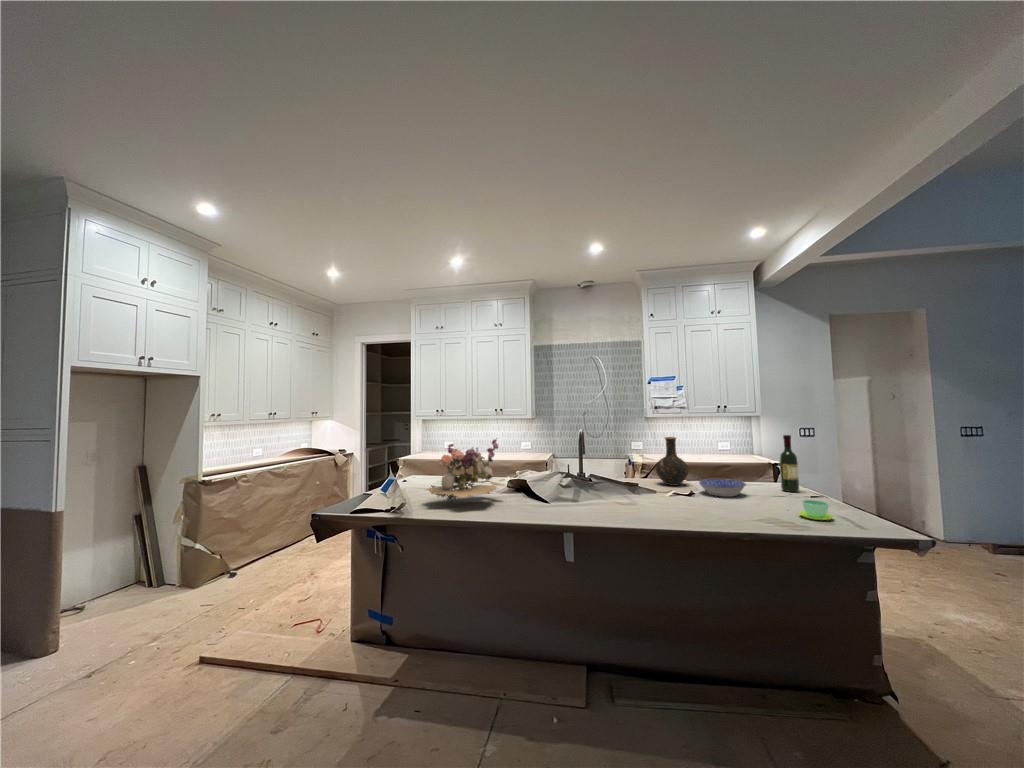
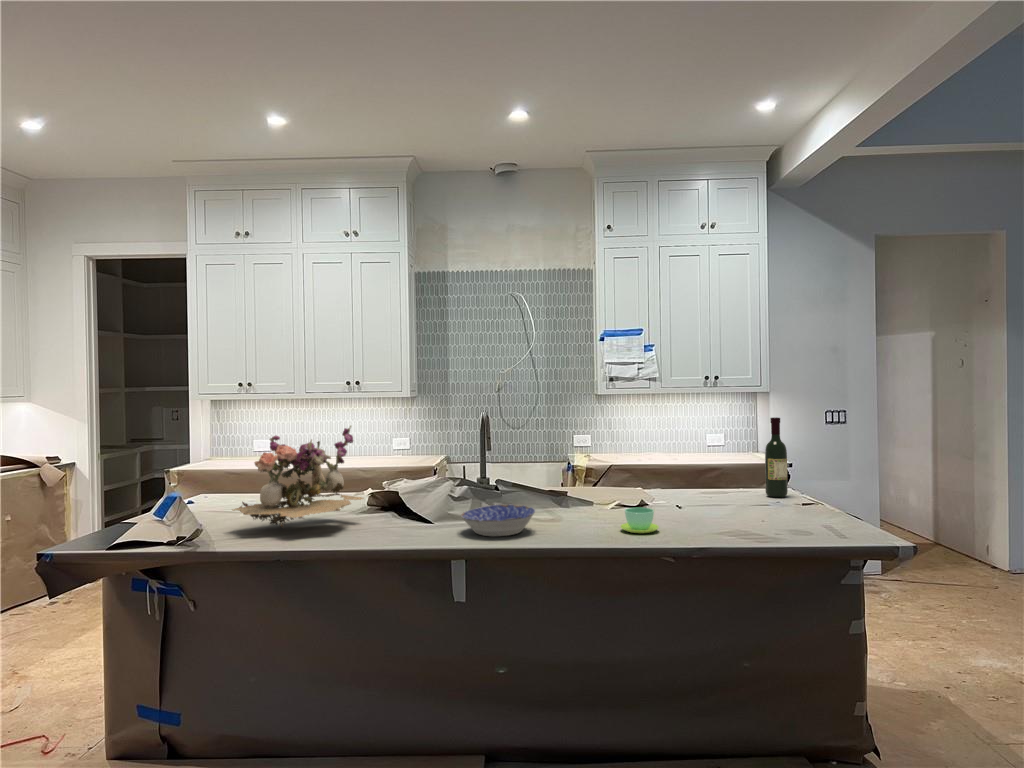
vase: present [656,437,688,485] -> none [598,422,643,494]
bowl: present [699,479,746,497] -> present [461,505,535,536]
cup: present [799,500,834,520] -> present [620,508,659,533]

